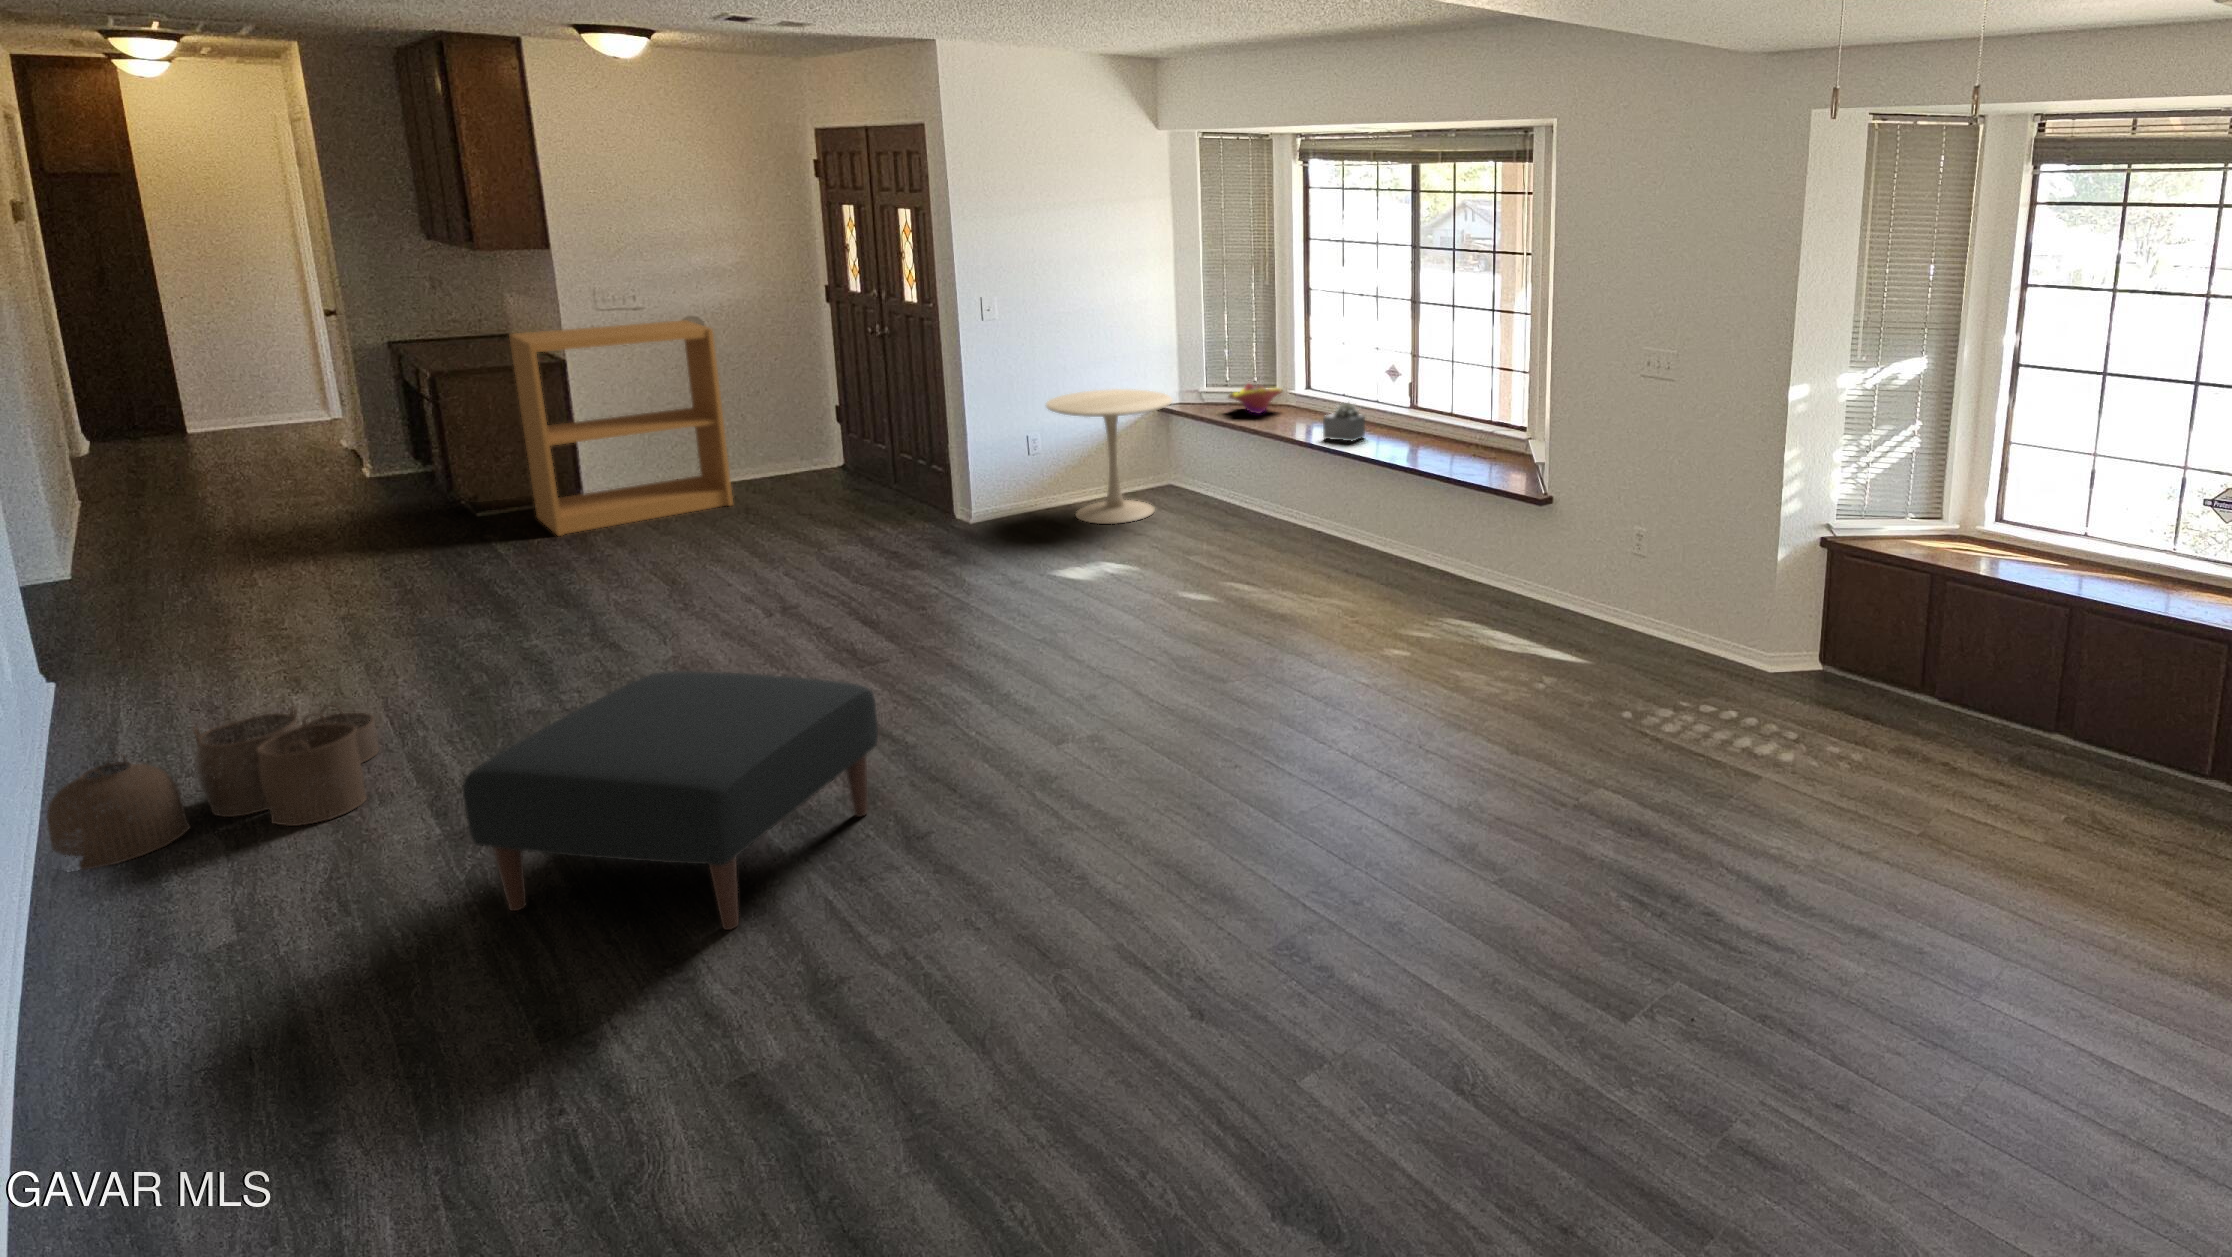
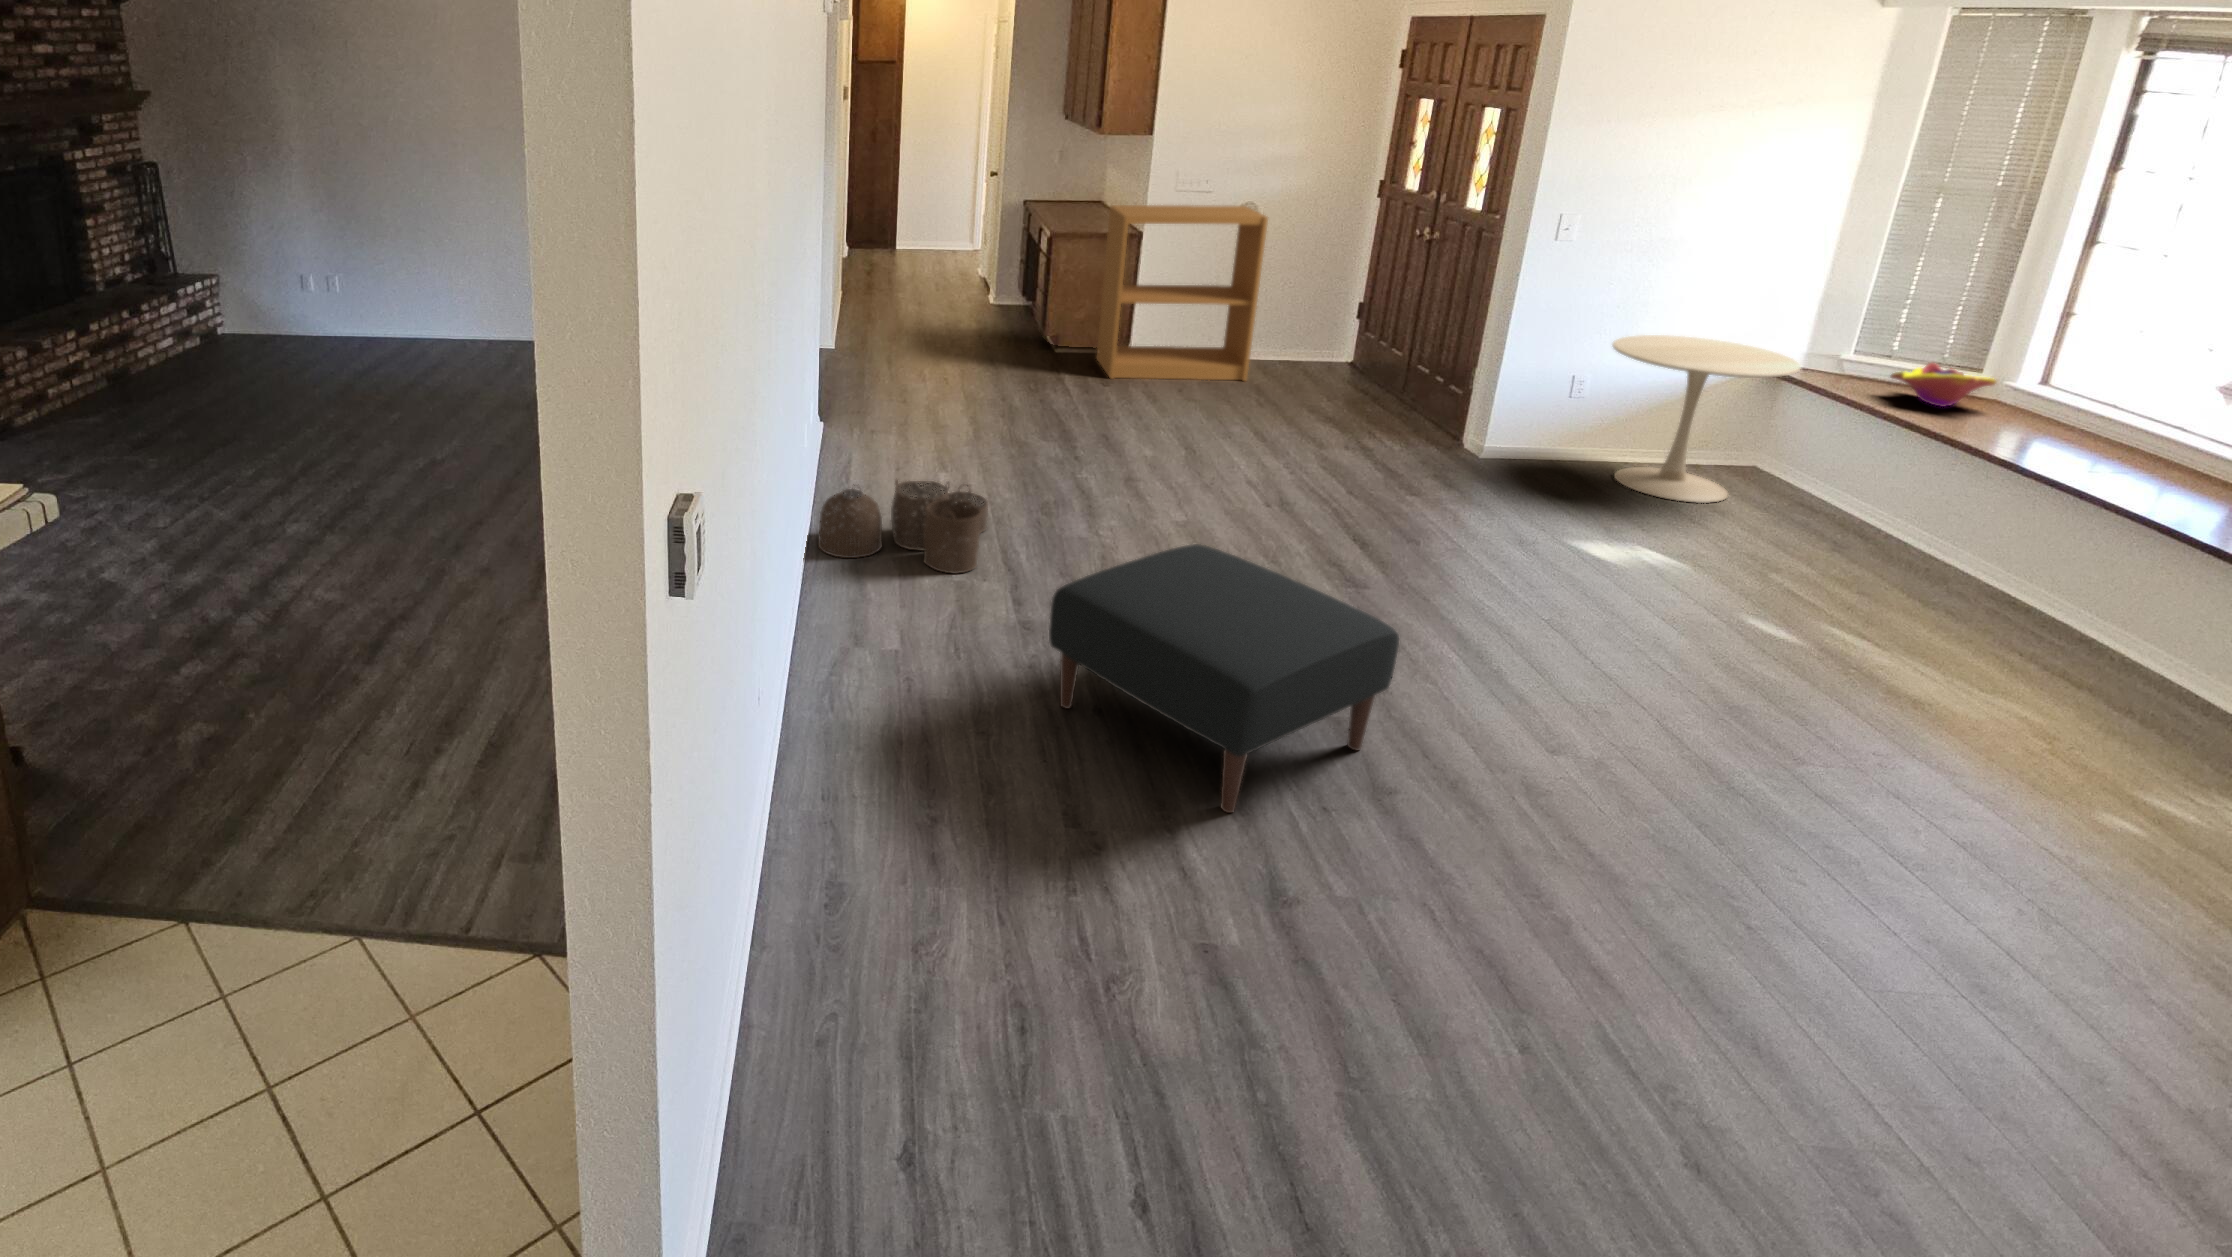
succulent plant: present [1323,403,1365,441] -> none [2073,422,2179,485]

